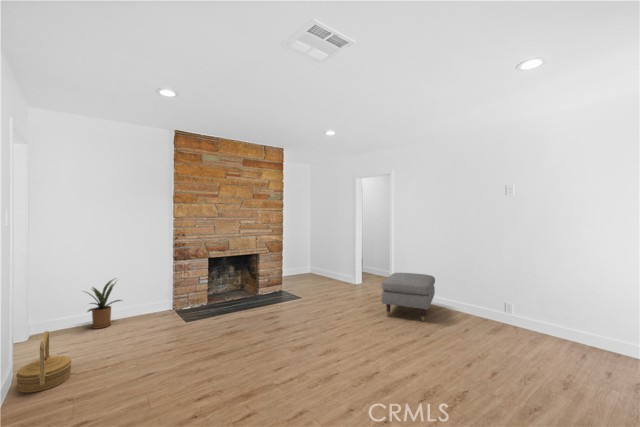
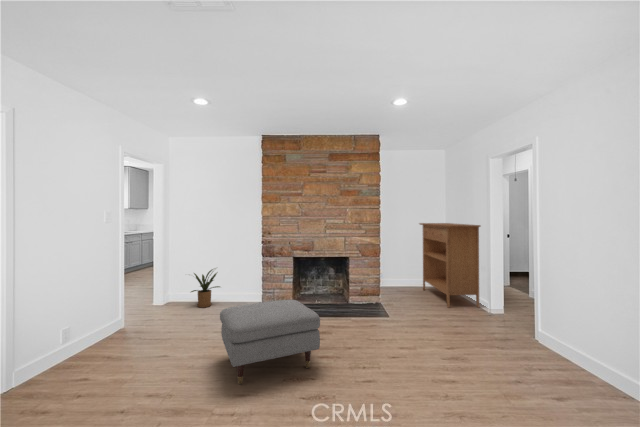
console table: none [295,222,349,286] -> present [420,223,480,308]
ottoman: present [382,273,435,321] -> present [220,300,320,384]
basket: present [16,331,72,393] -> none [103,302,140,345]

